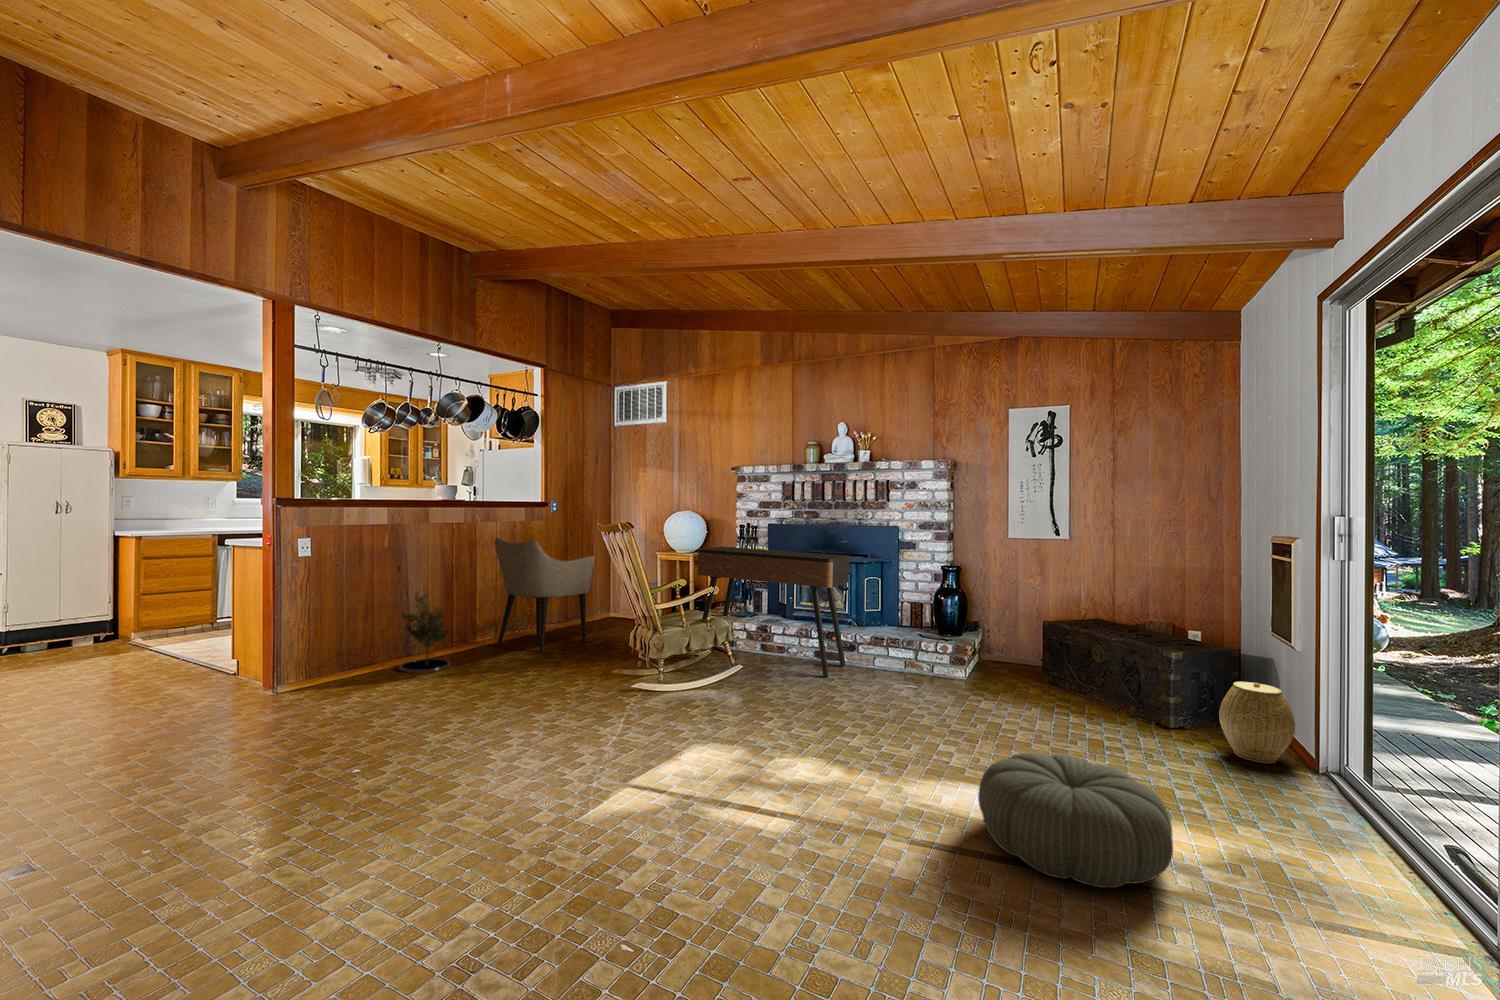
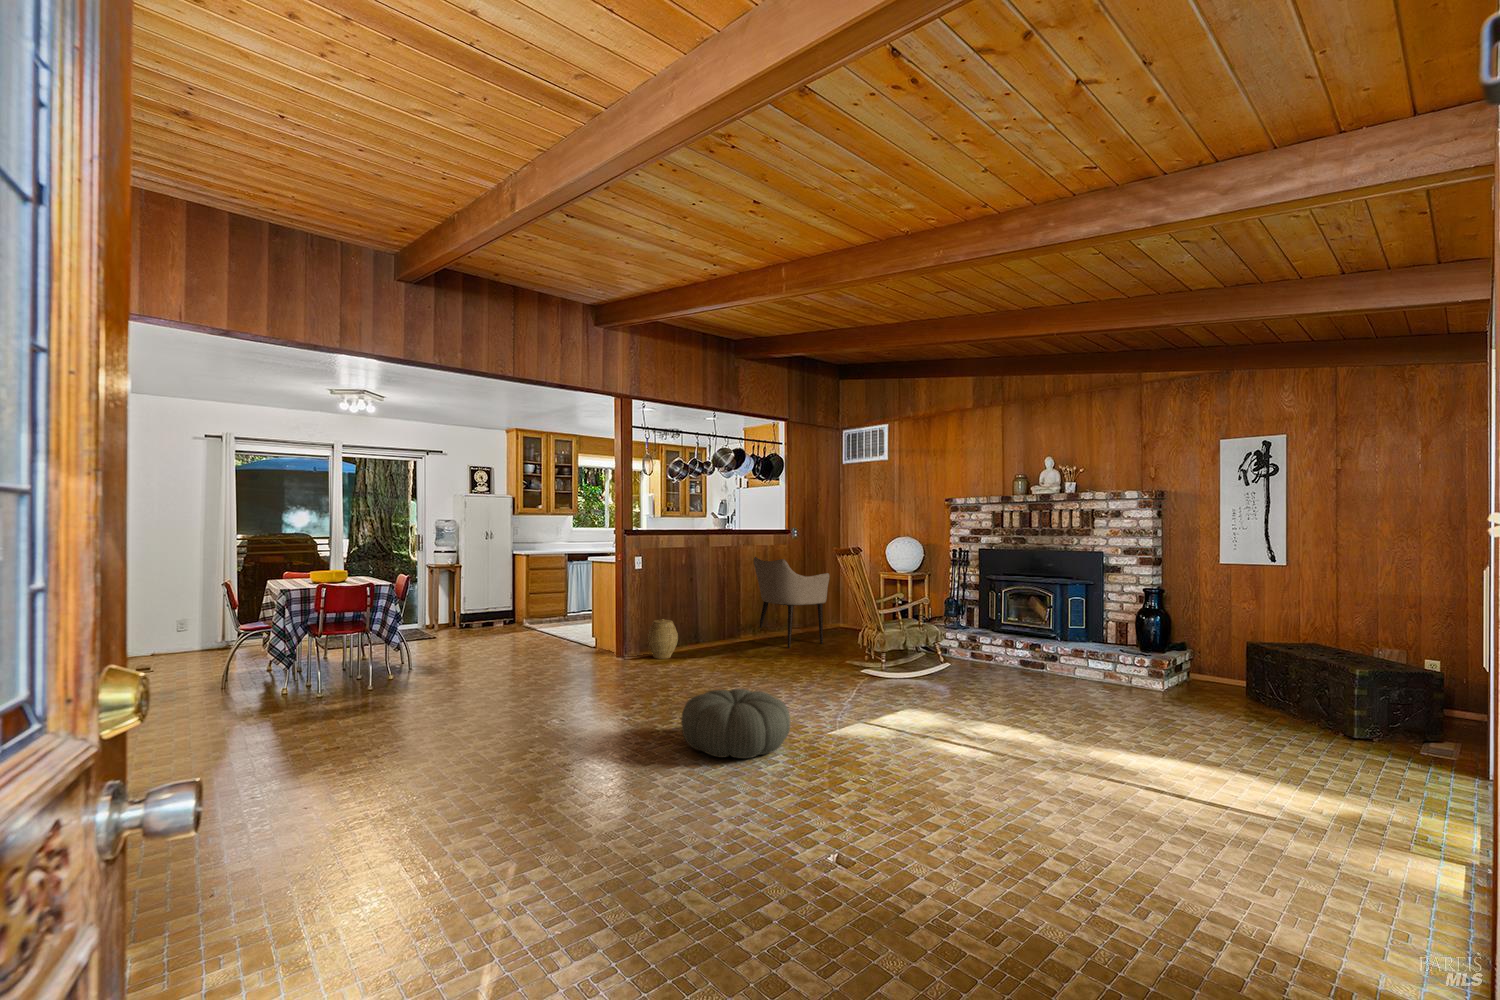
console table: present [694,547,849,678] -> none [911,567,1050,682]
potted tree: present [399,587,452,673] -> none [690,590,727,655]
woven basket: present [1219,682,1295,764] -> present [648,619,678,659]
pouf: present [978,753,1173,888] -> present [681,689,790,758]

